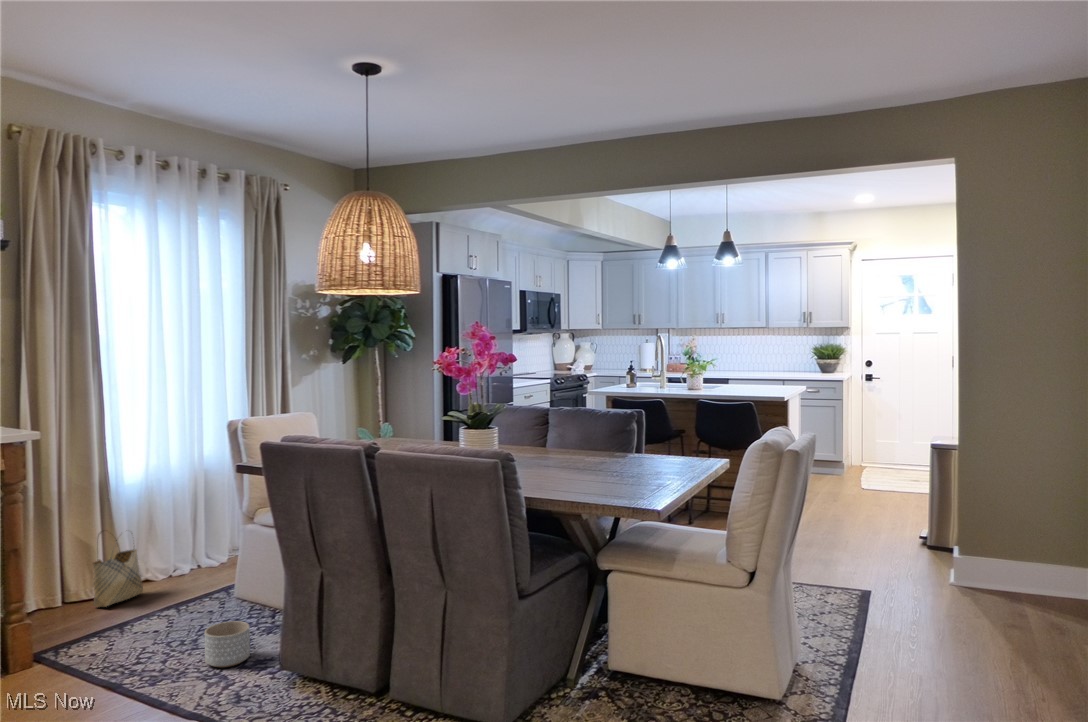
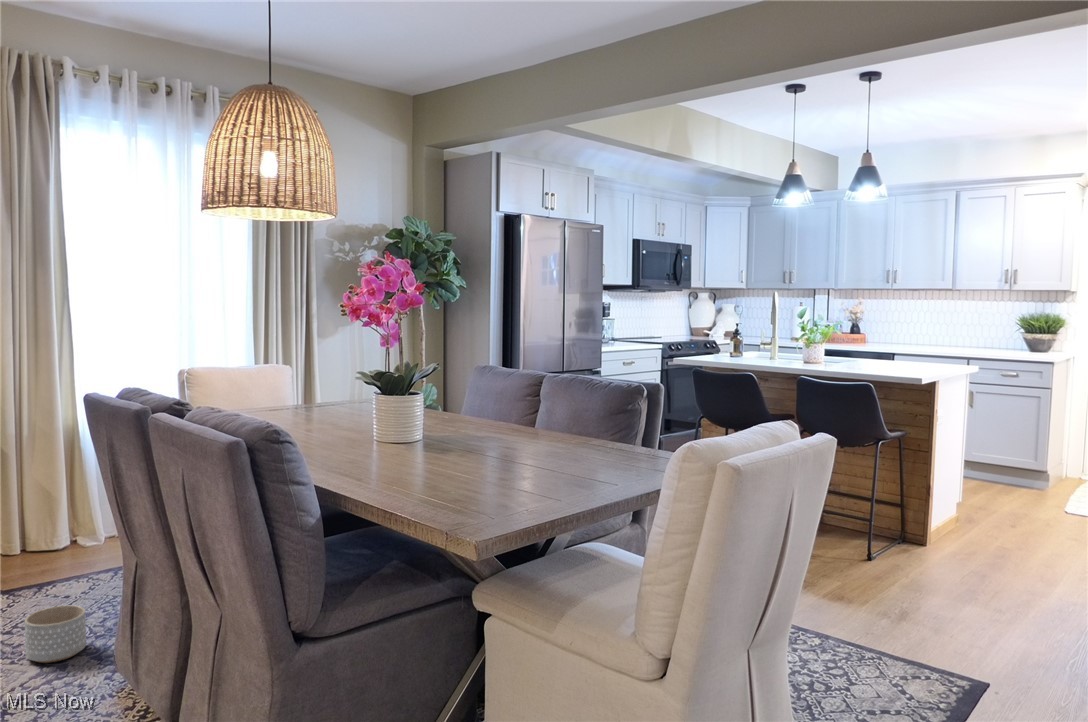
woven basket: present [93,533,143,607] -> none [19,479,85,564]

